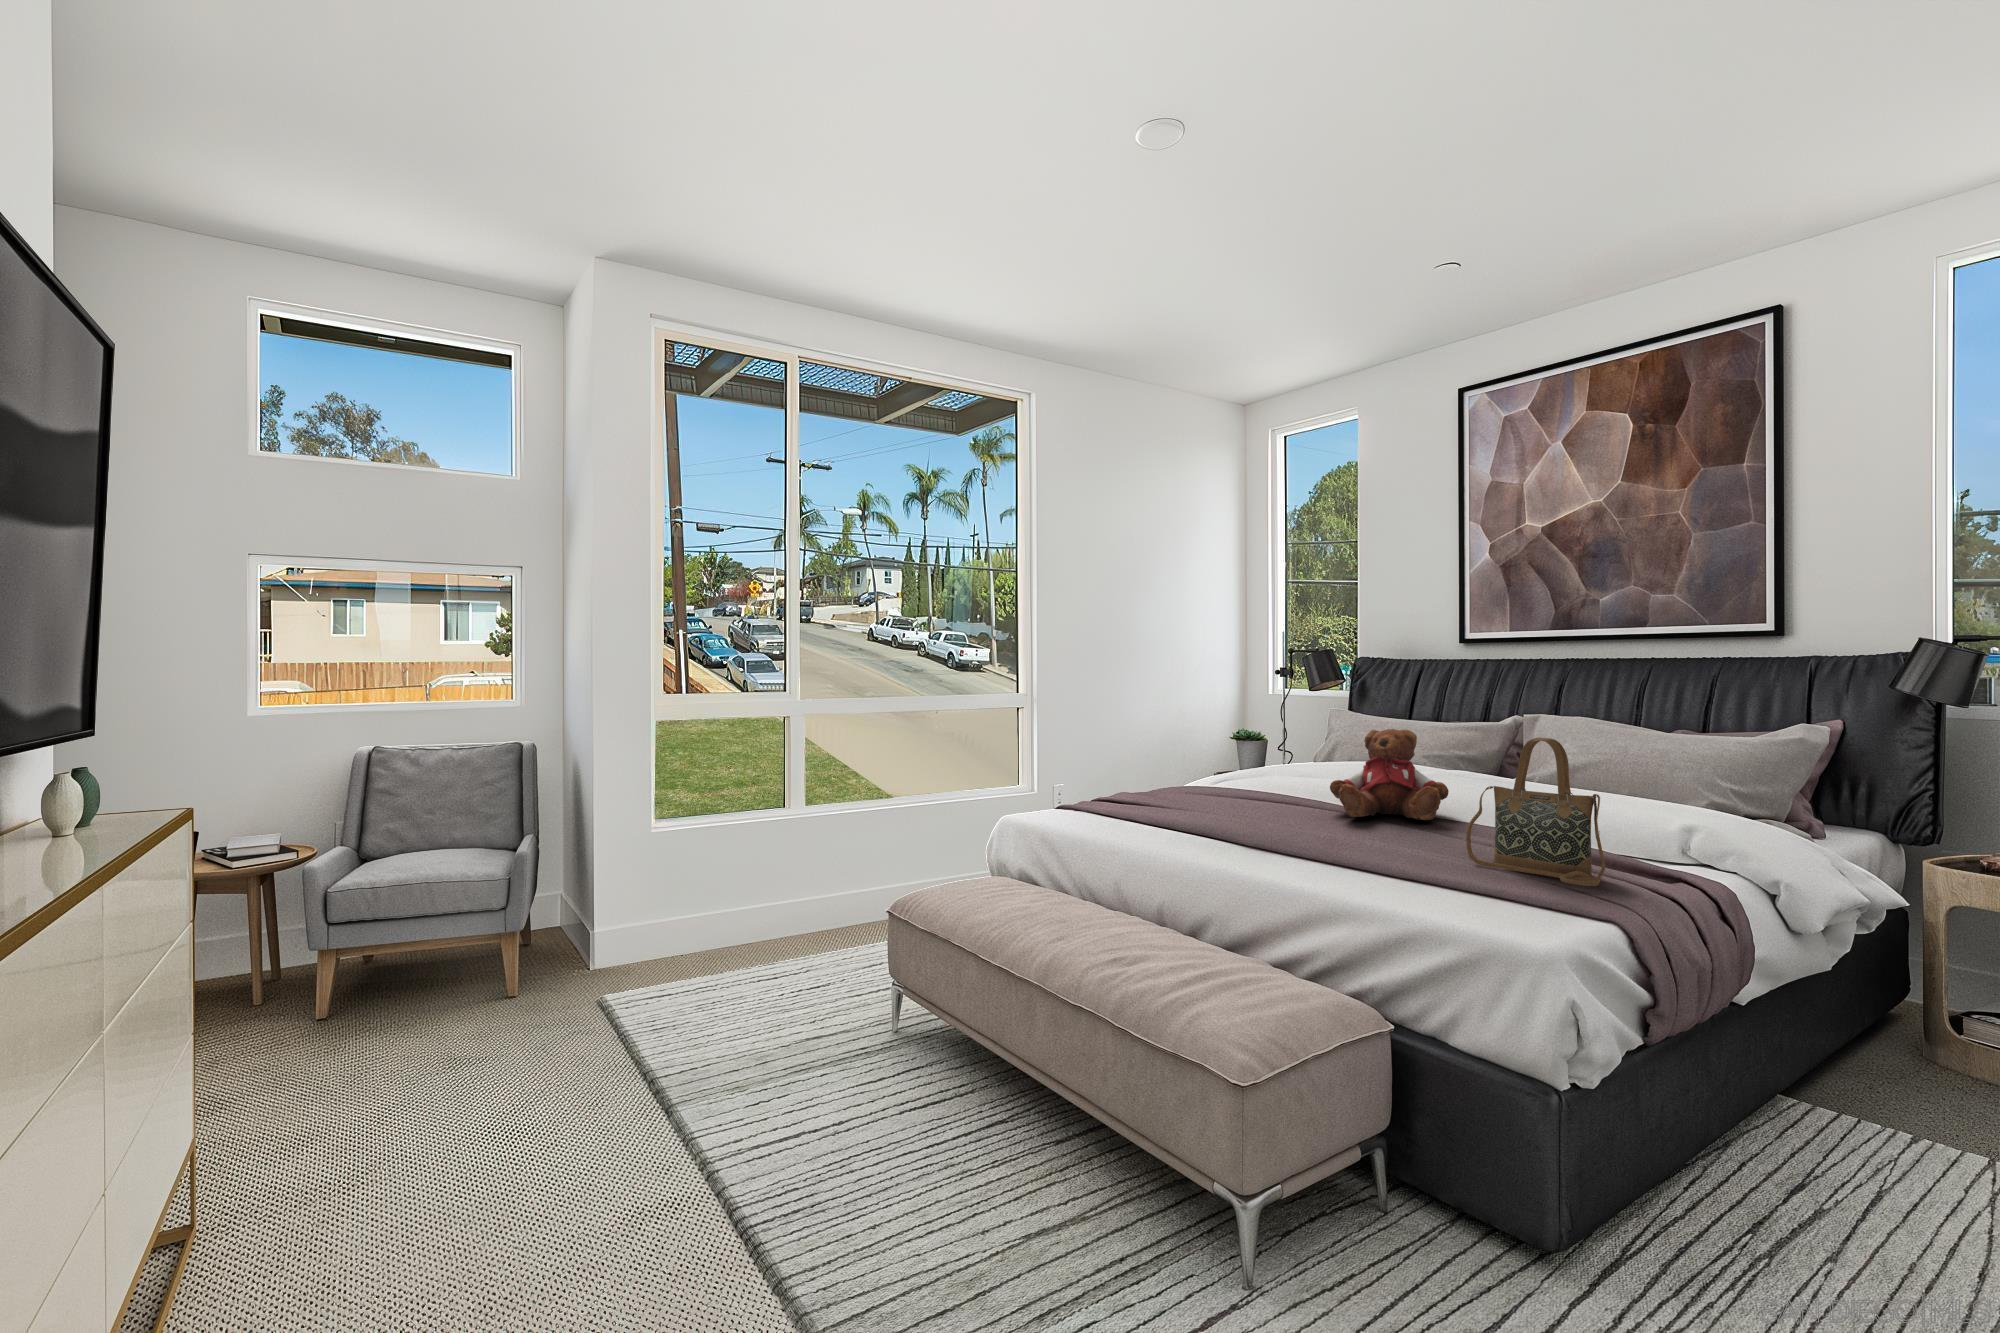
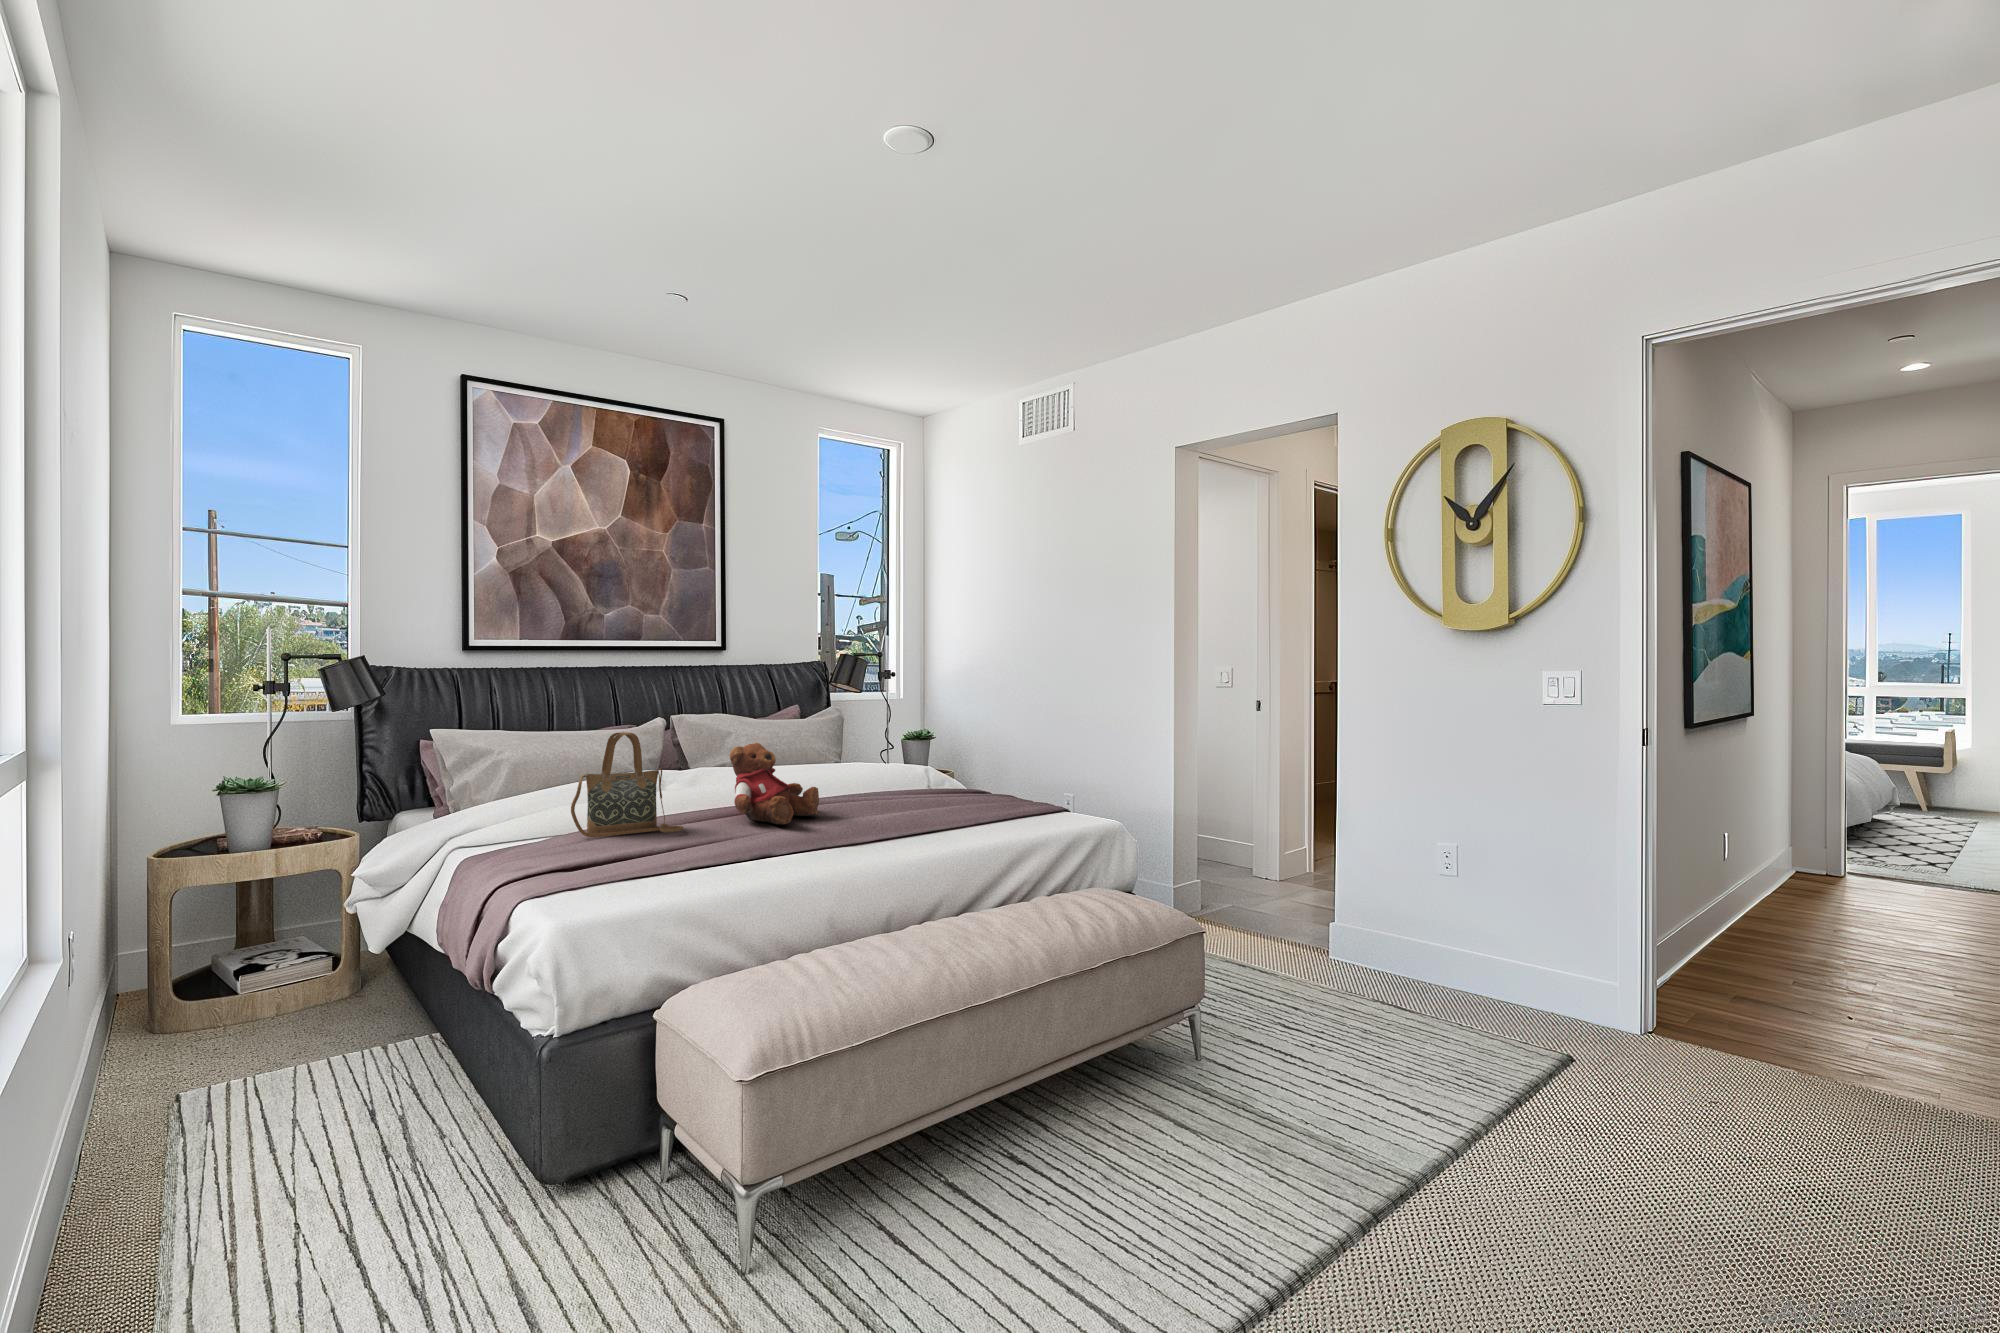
handbag: present [1466,738,1605,886] -> present [571,732,683,837]

